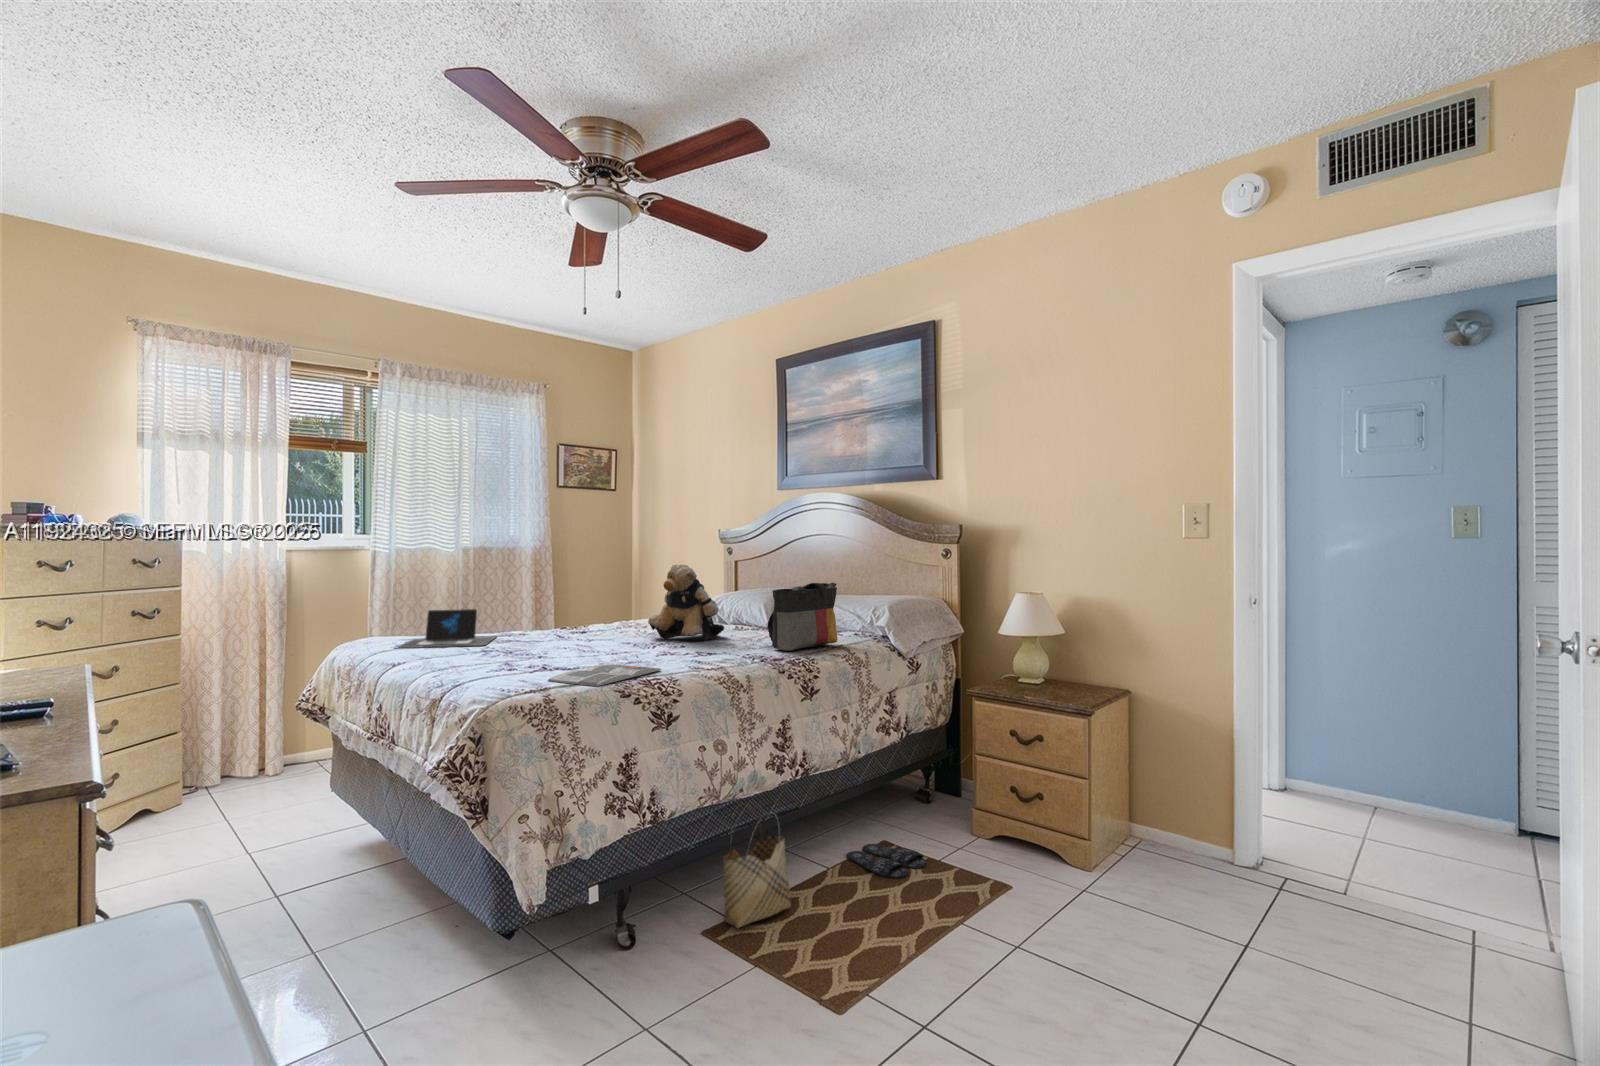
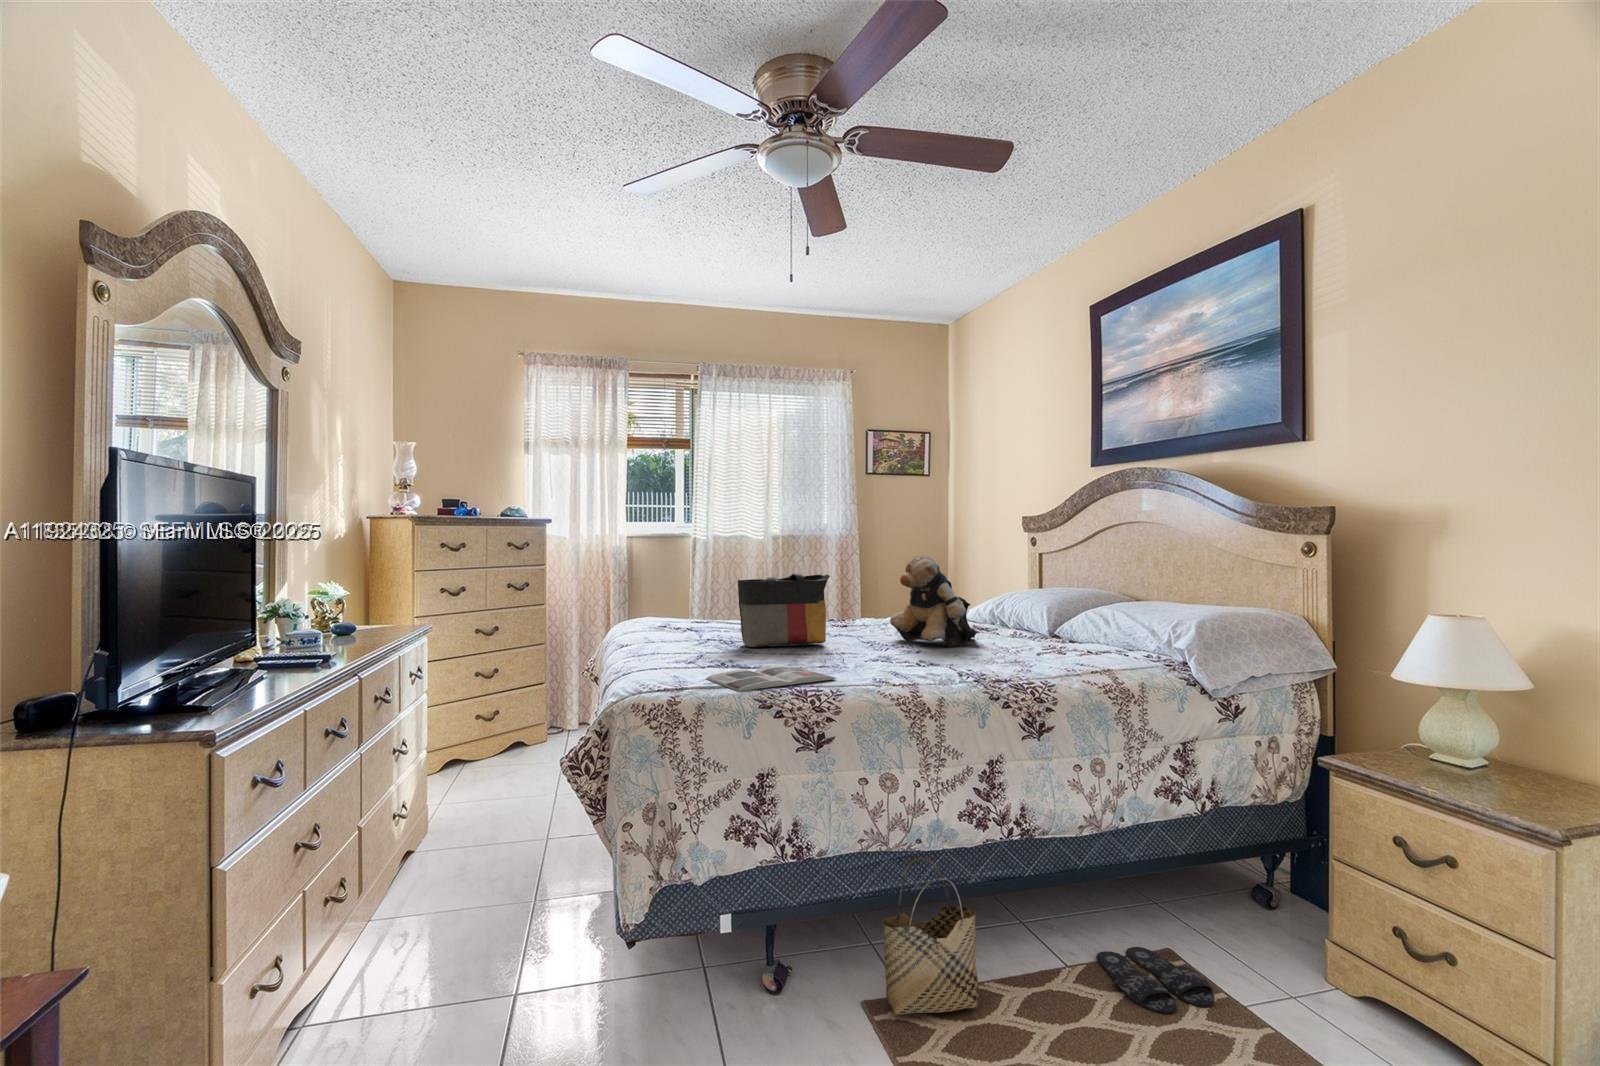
tote bag: present [768,583,838,651] -> present [738,574,830,647]
laptop: present [397,609,495,648] -> none [649,596,753,634]

